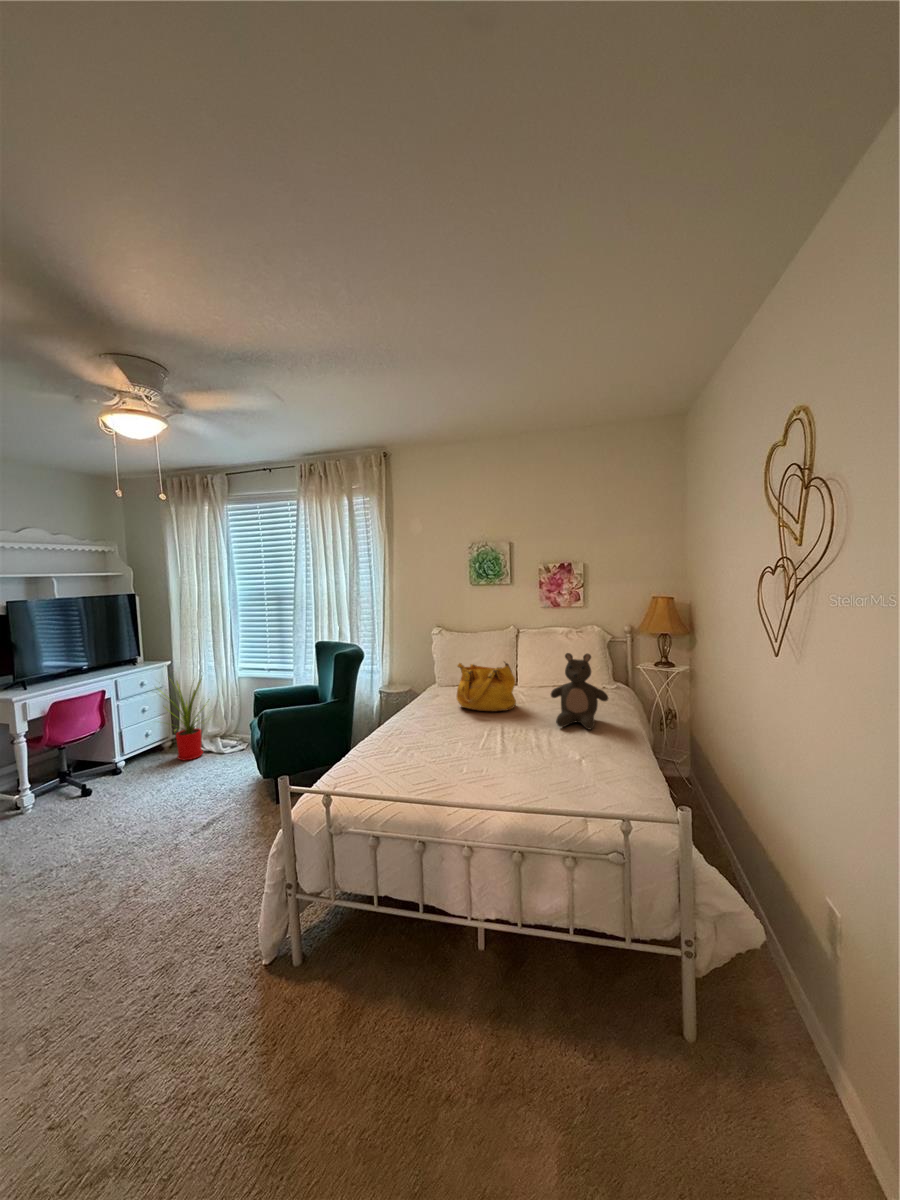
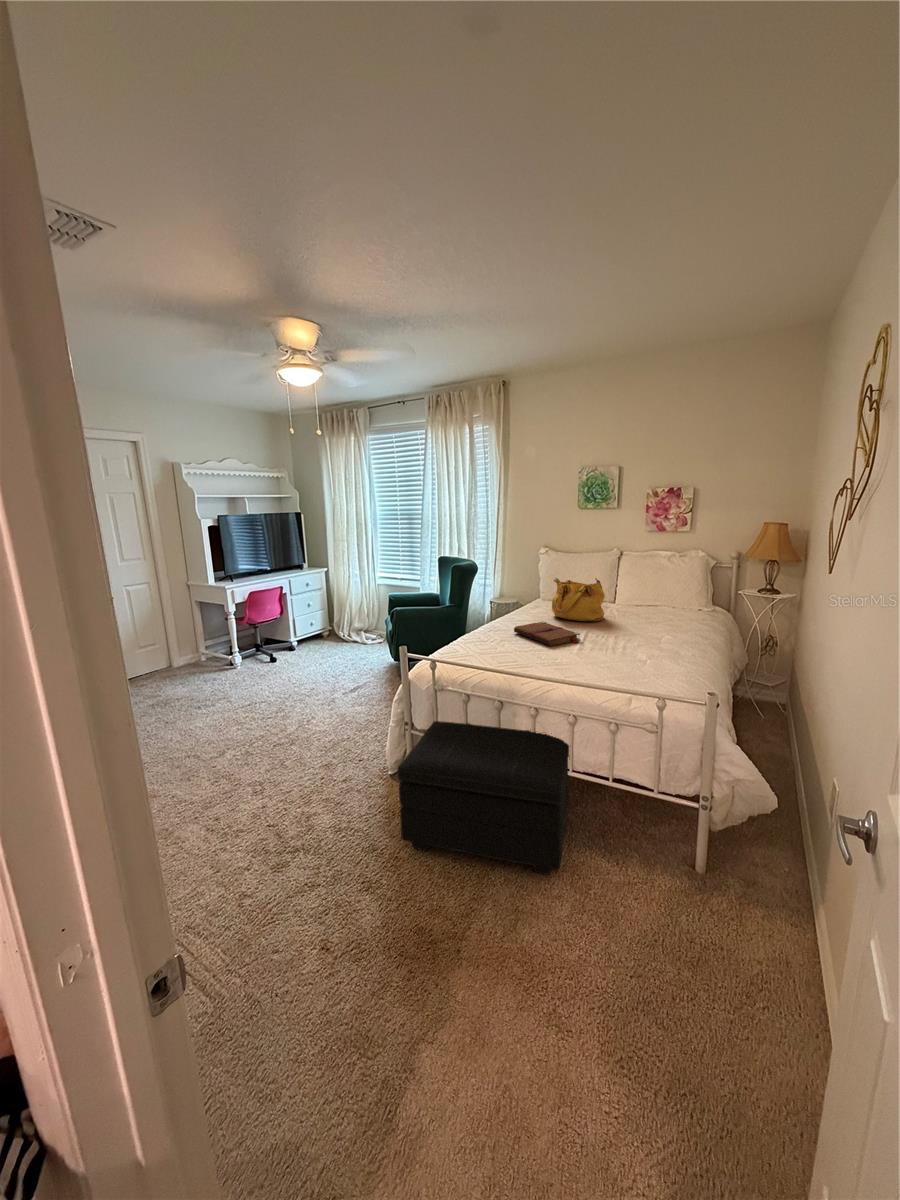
stuffed bear: present [551,653,608,729] -> none [633,572,686,640]
house plant: present [164,679,205,760] -> none [311,578,363,646]
book: none [421,716,502,749] -> present [514,621,580,646]
footstool: none [284,878,543,1120] -> present [398,721,570,875]

